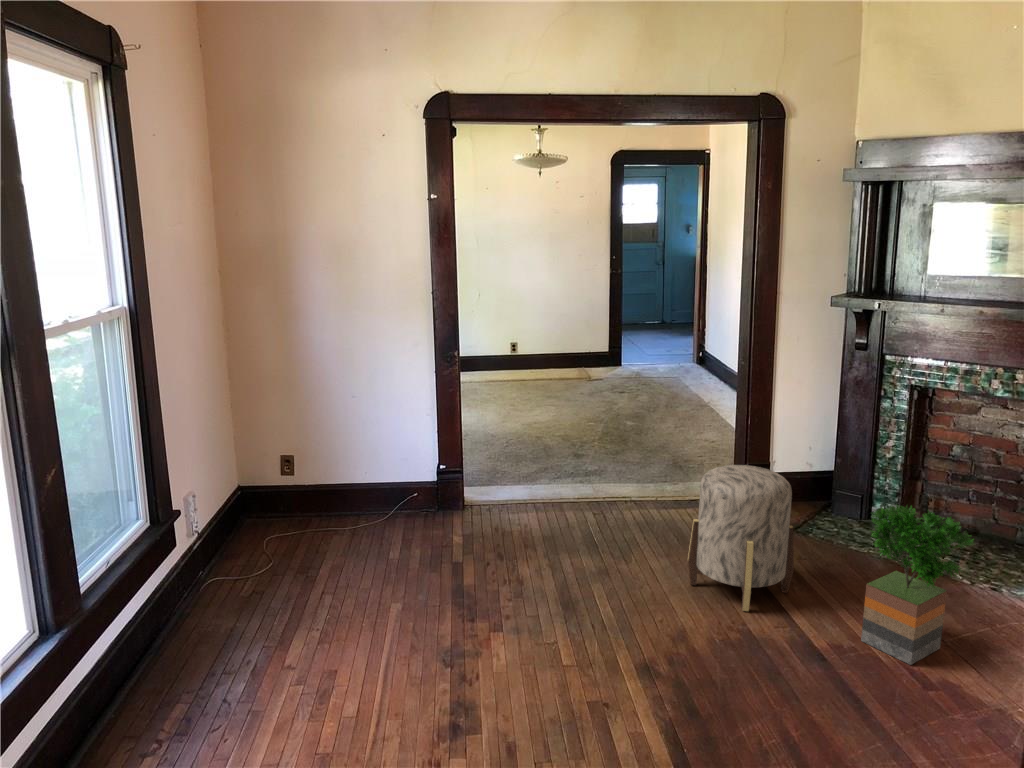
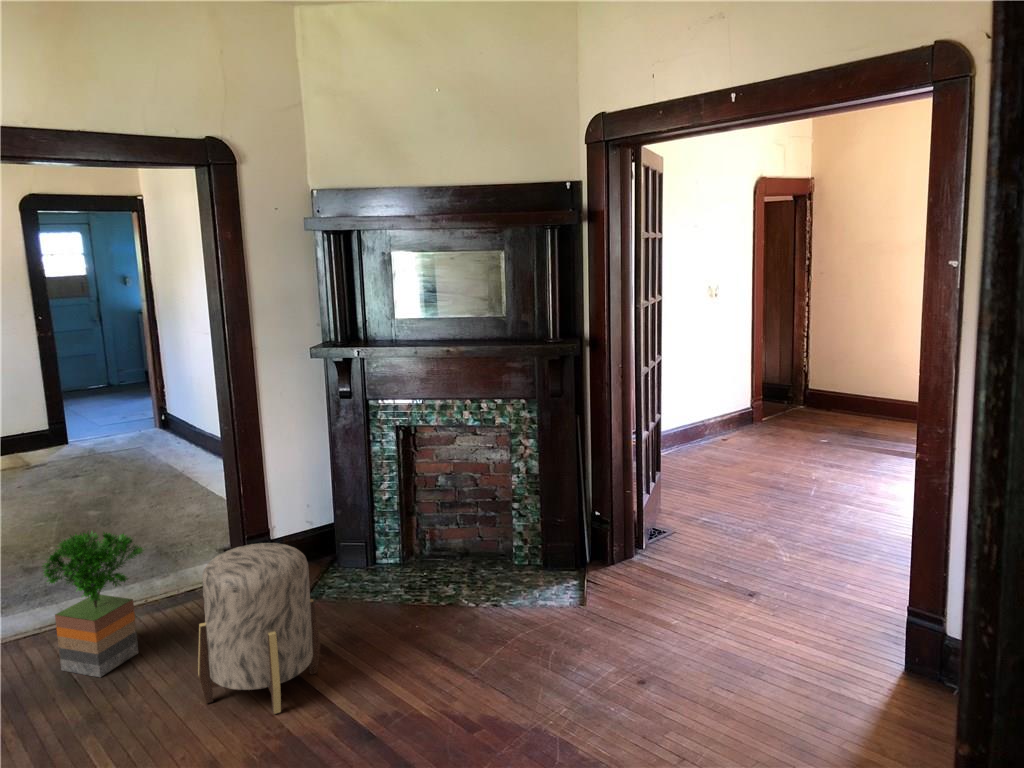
potted tree: present [861,505,974,665] -> present [42,531,144,677]

